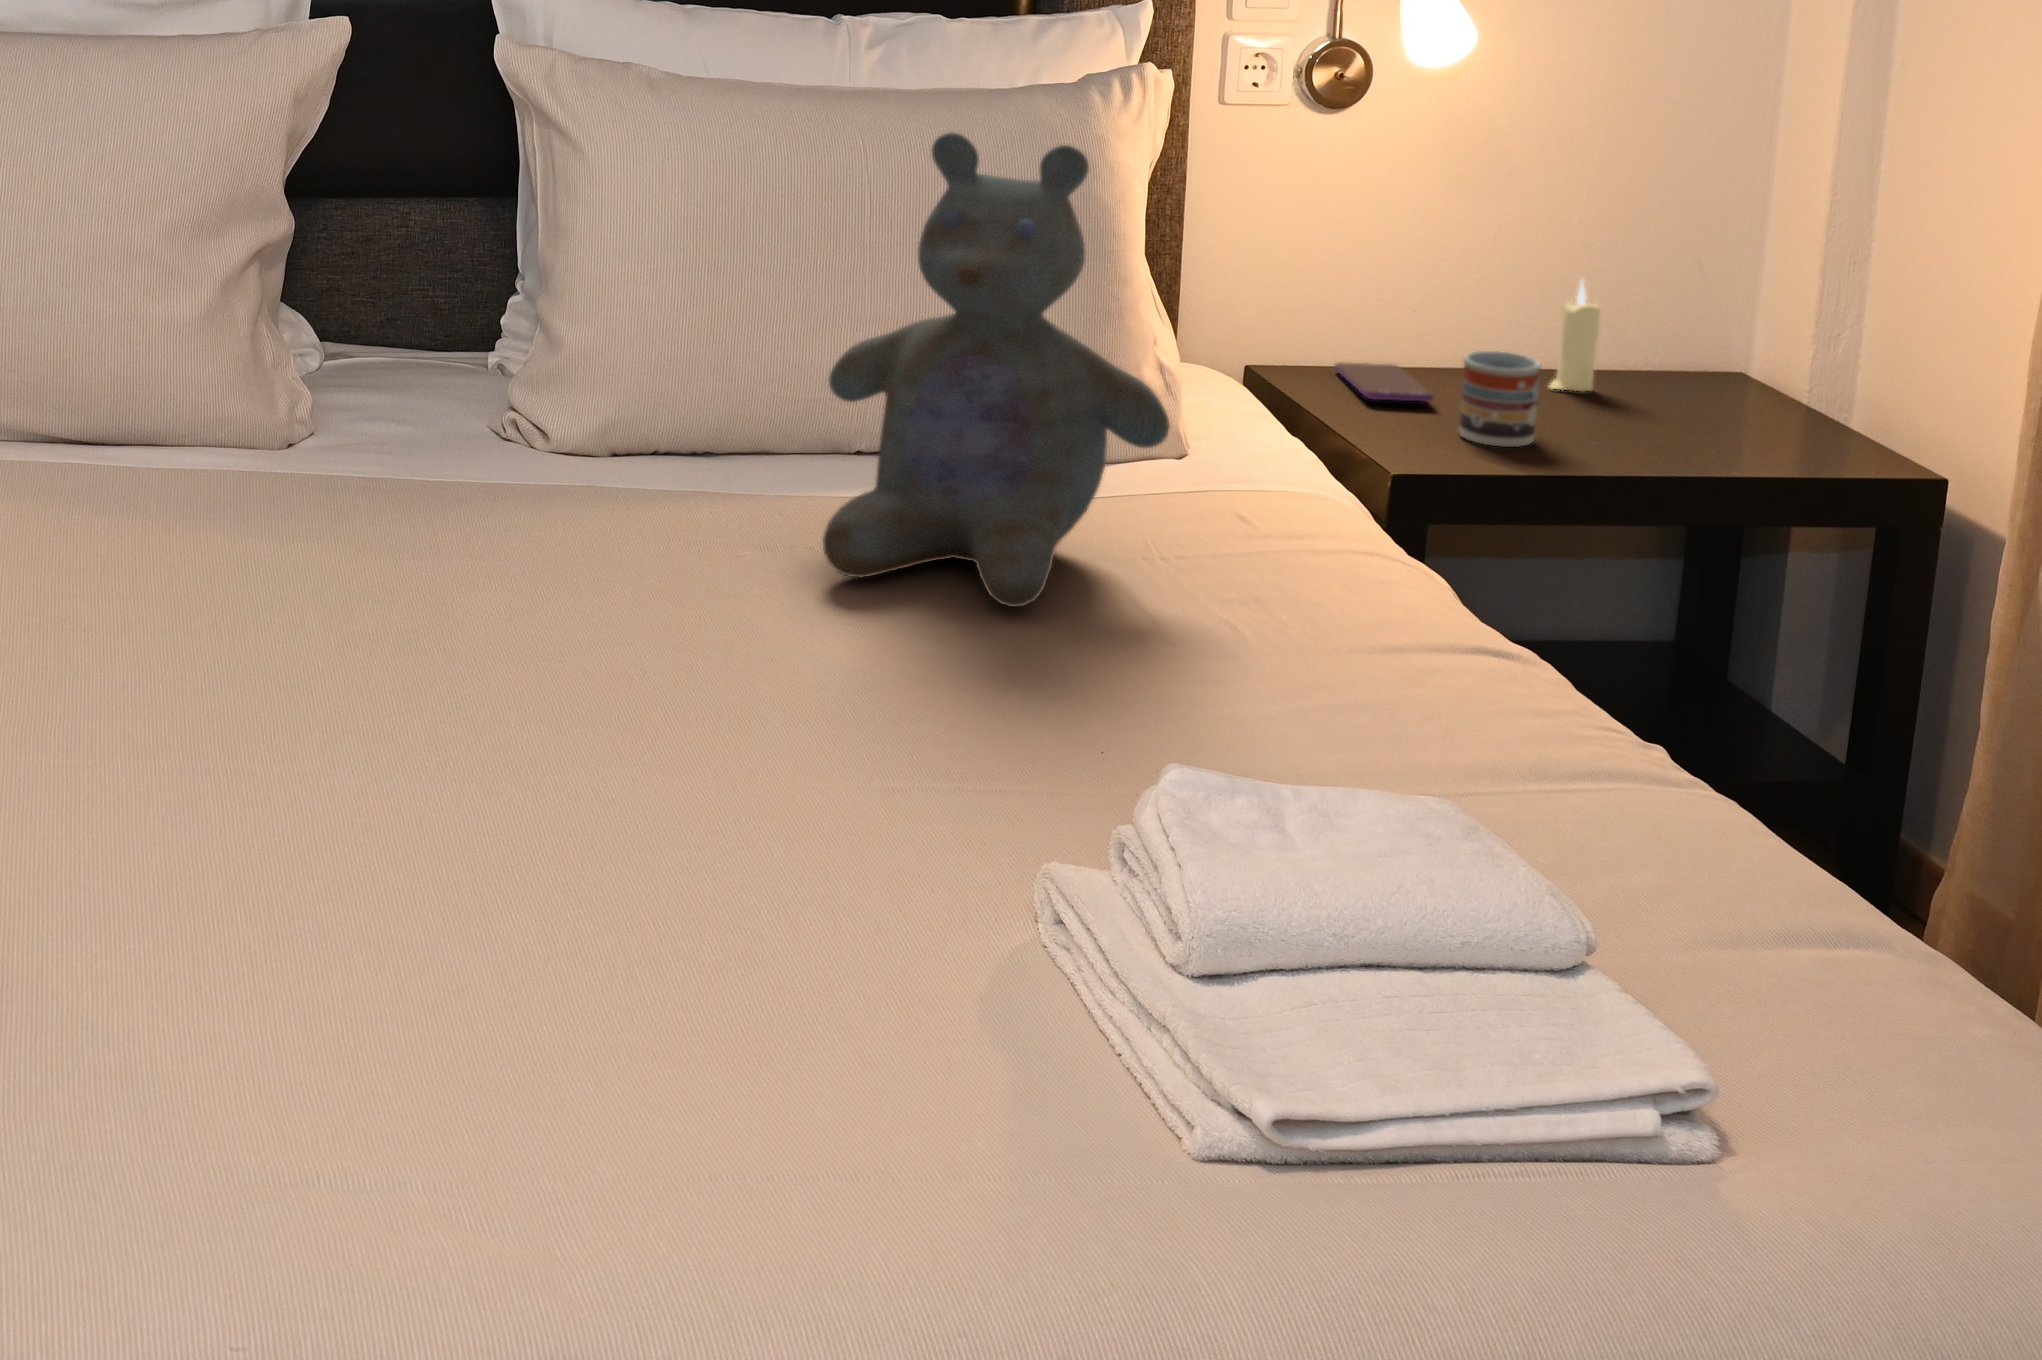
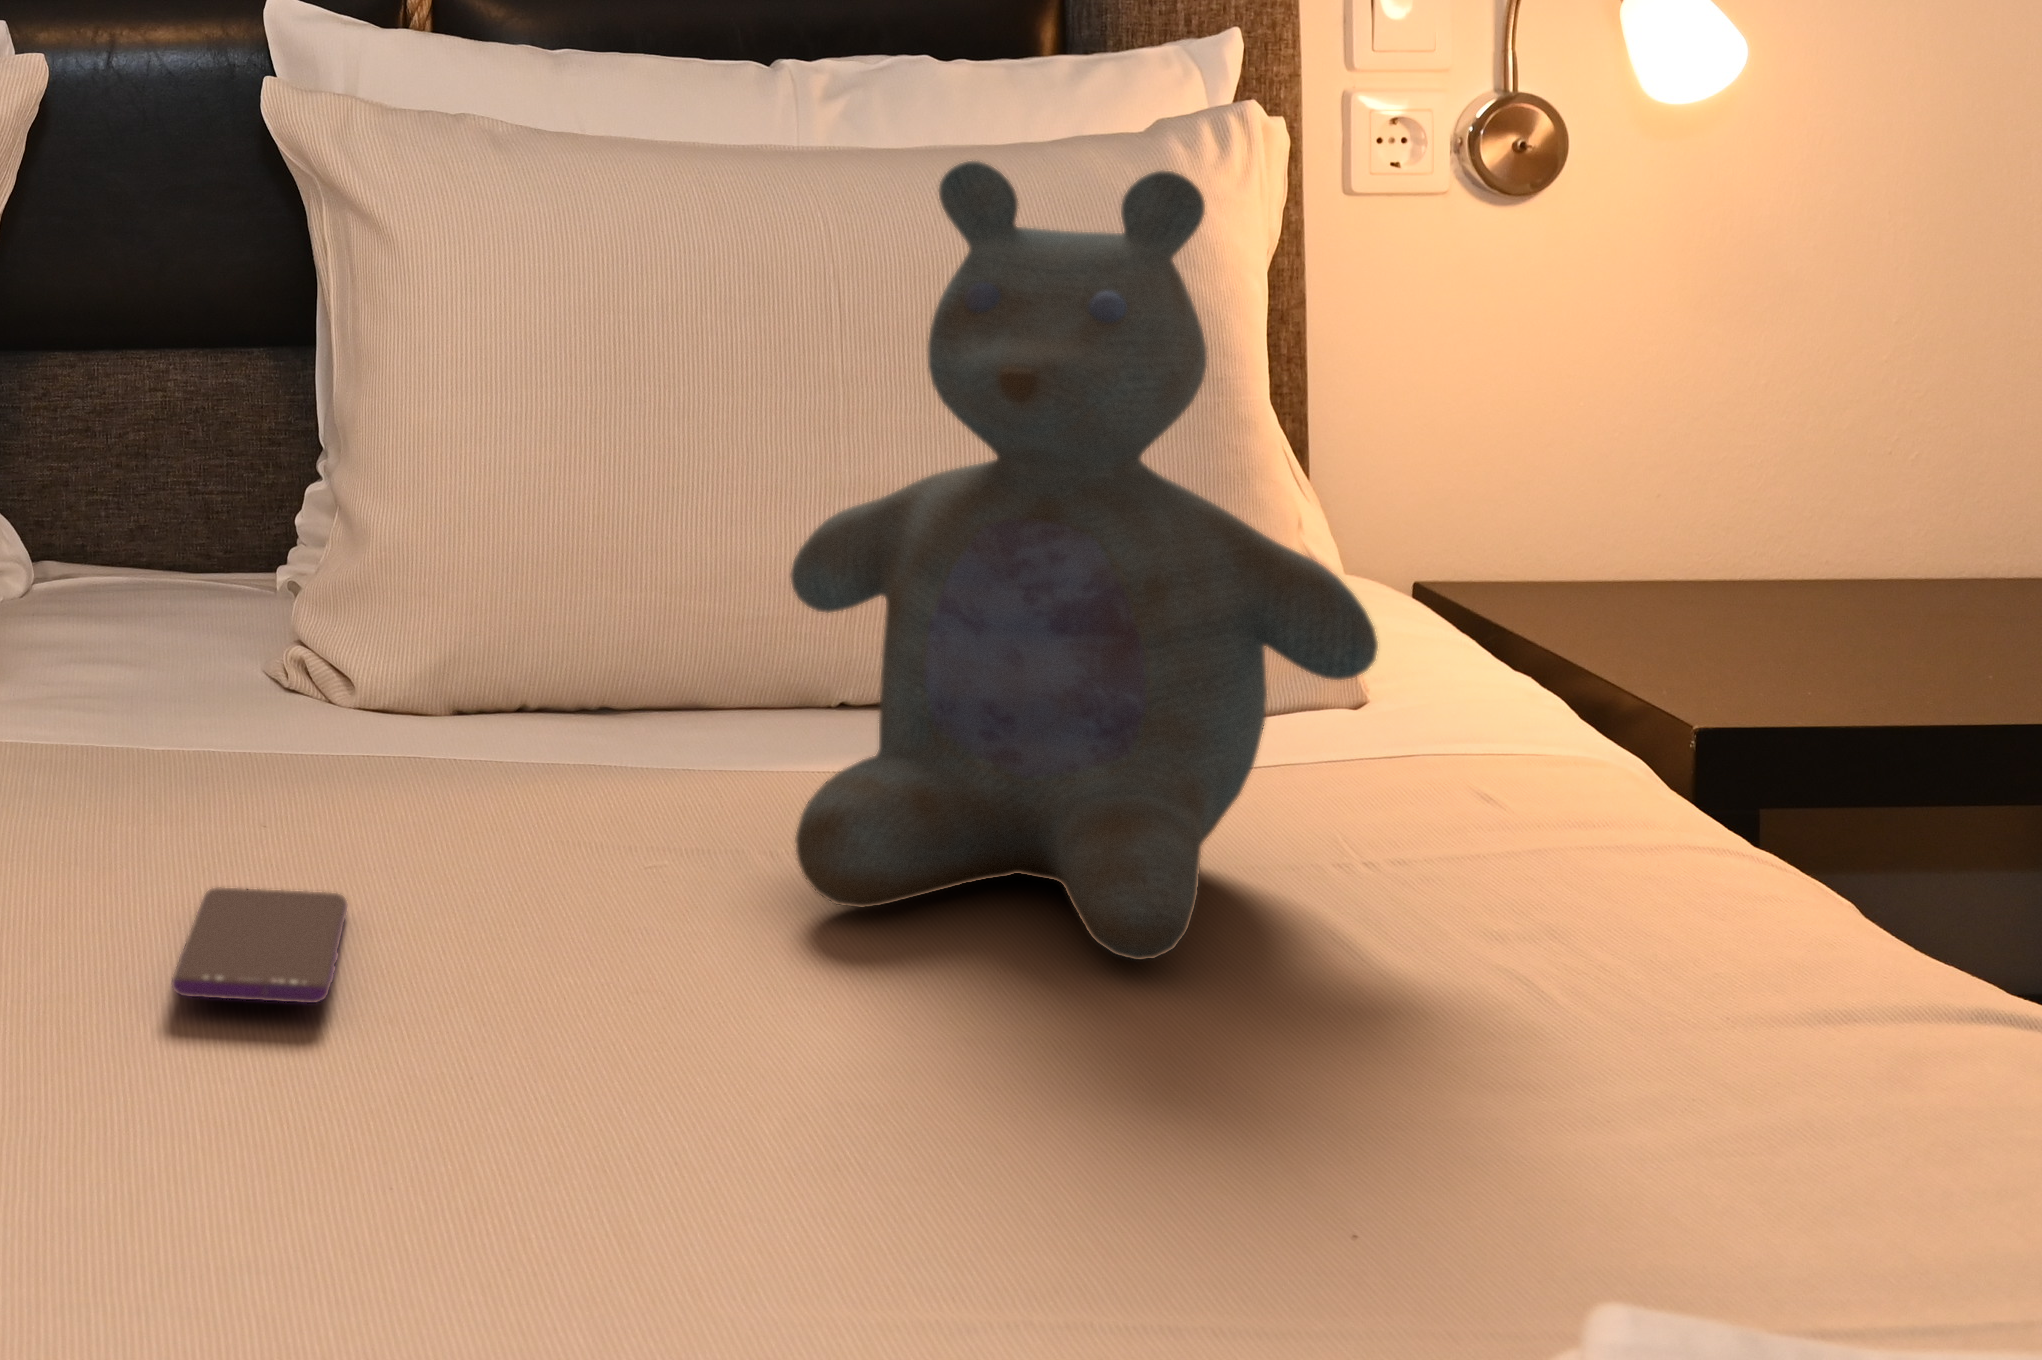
candle: present [1550,281,1600,391] -> none [1891,447,1962,622]
cup: present [1459,351,1541,447] -> none [1781,550,1913,701]
smartphone: present [1335,363,1433,401] -> present [172,887,348,1003]

